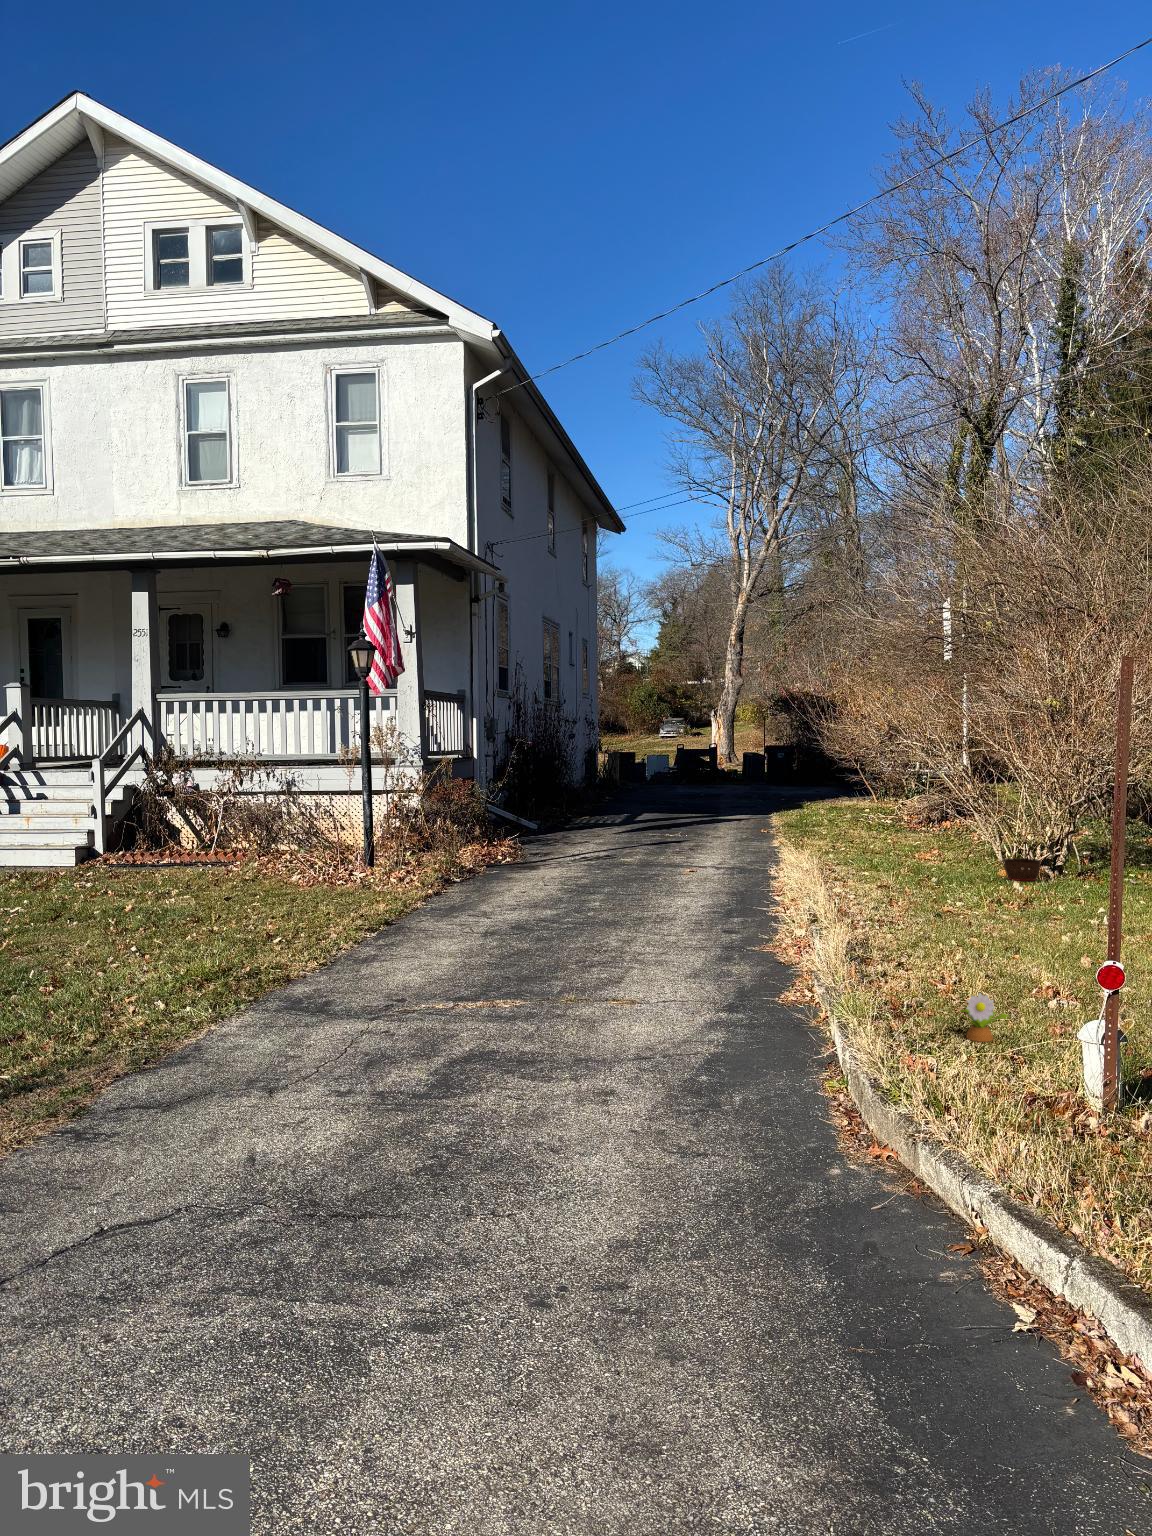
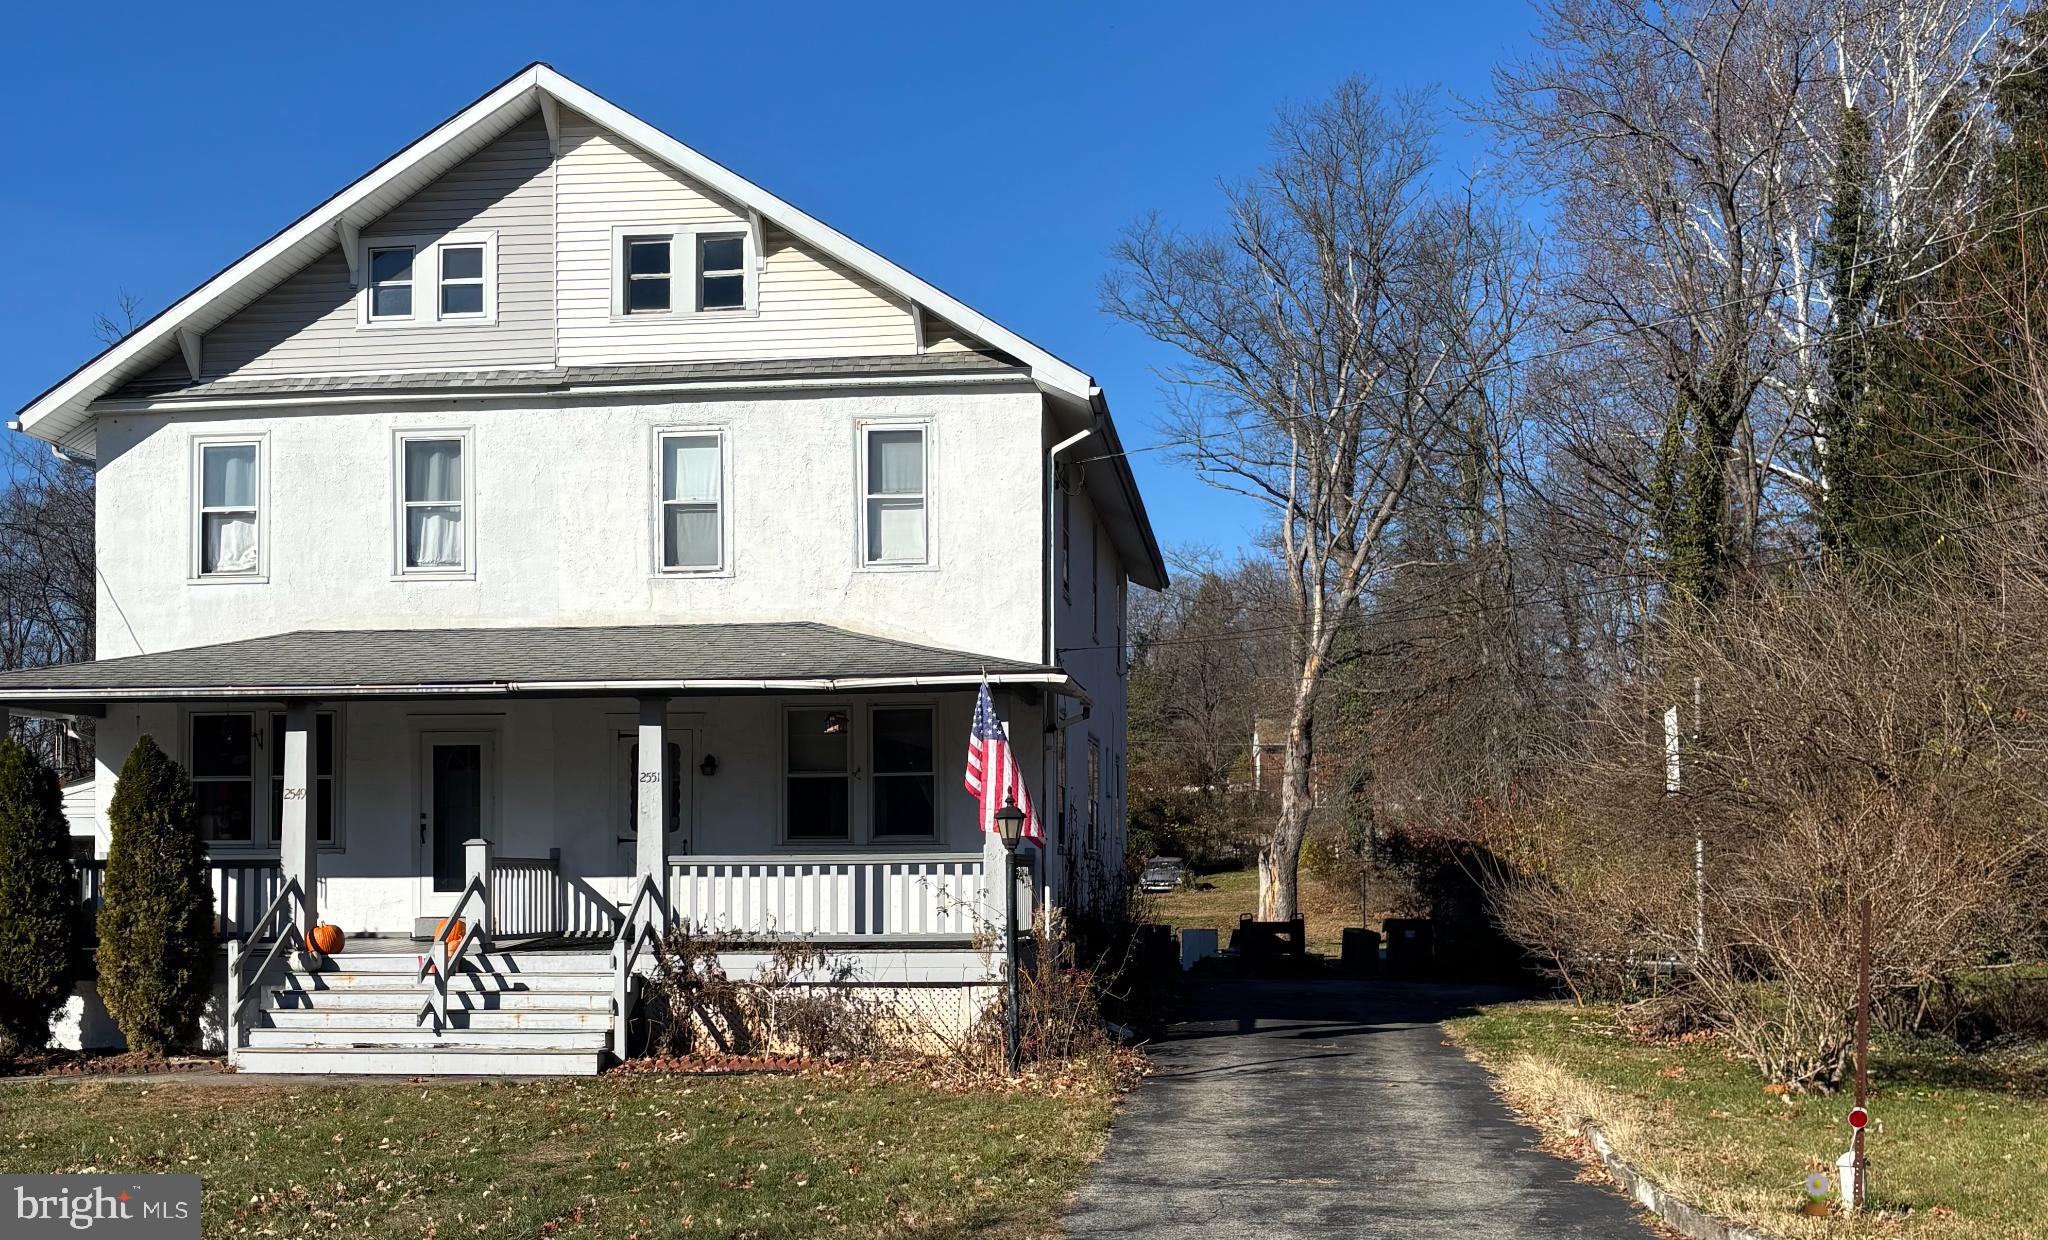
basket: present [1003,858,1042,881] -> none [1770,1070,1815,1097]

